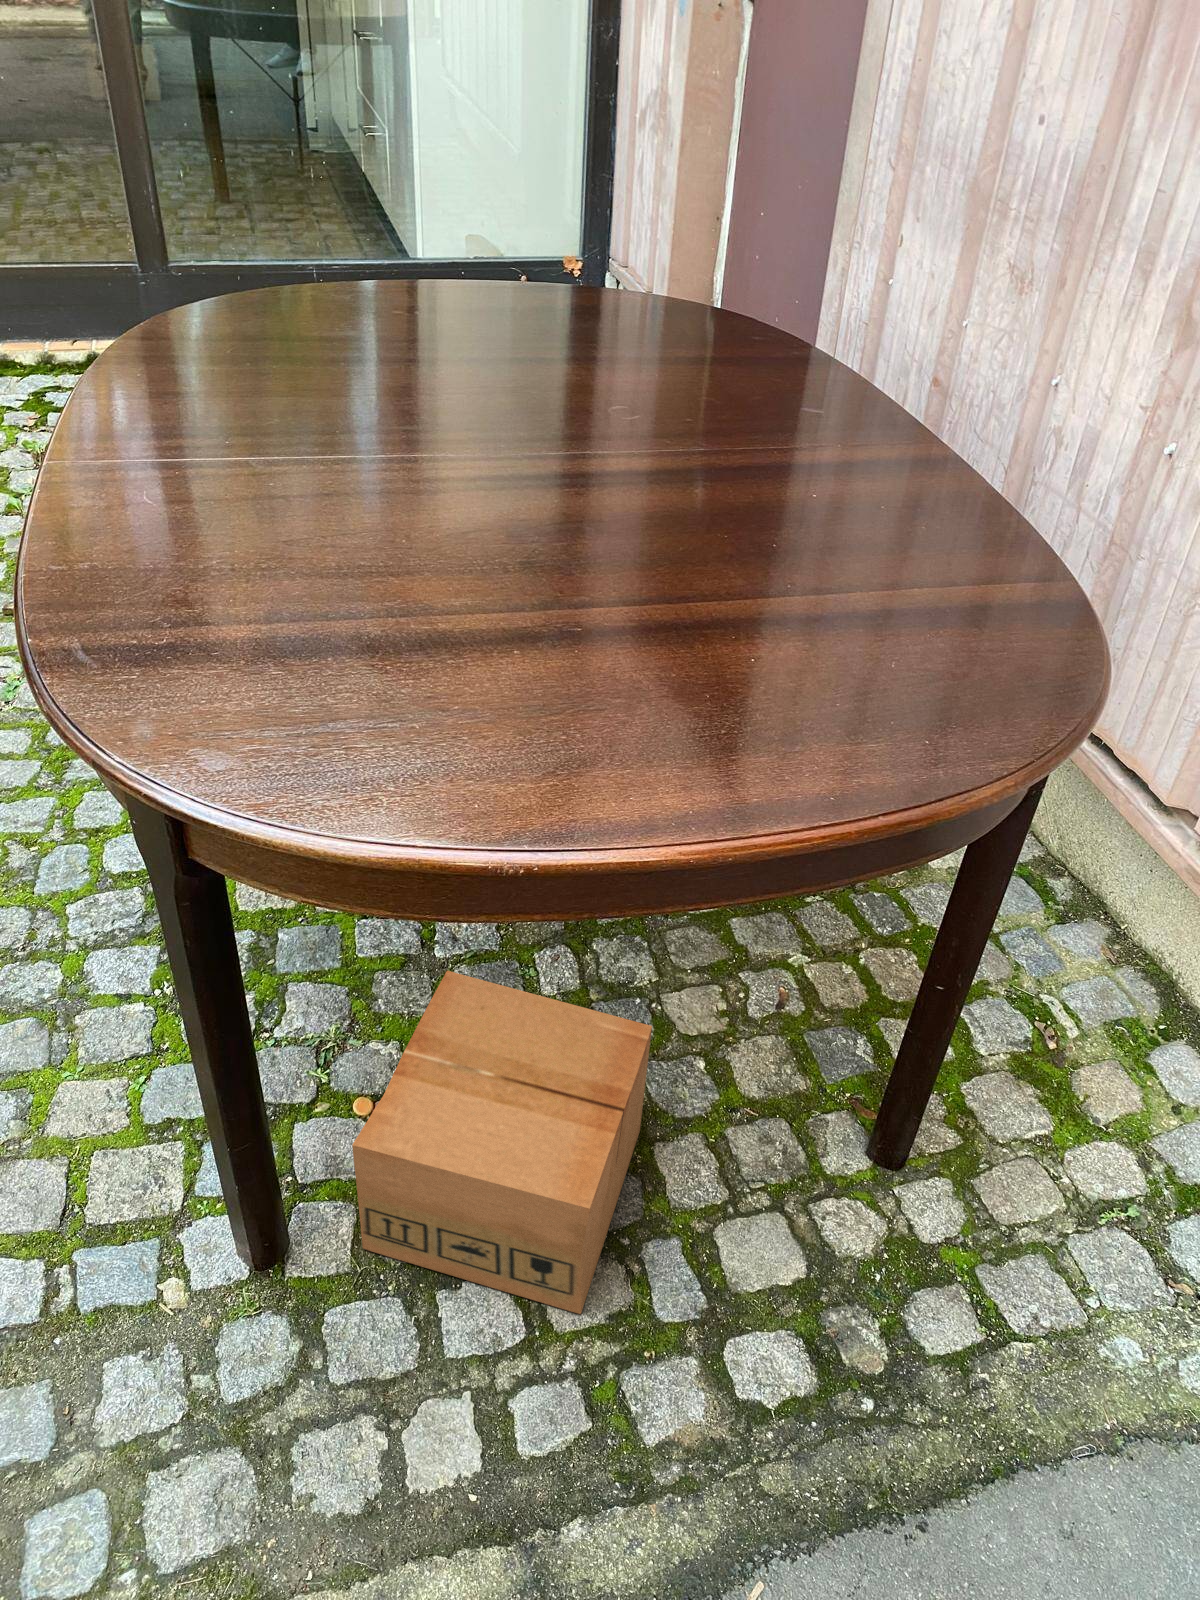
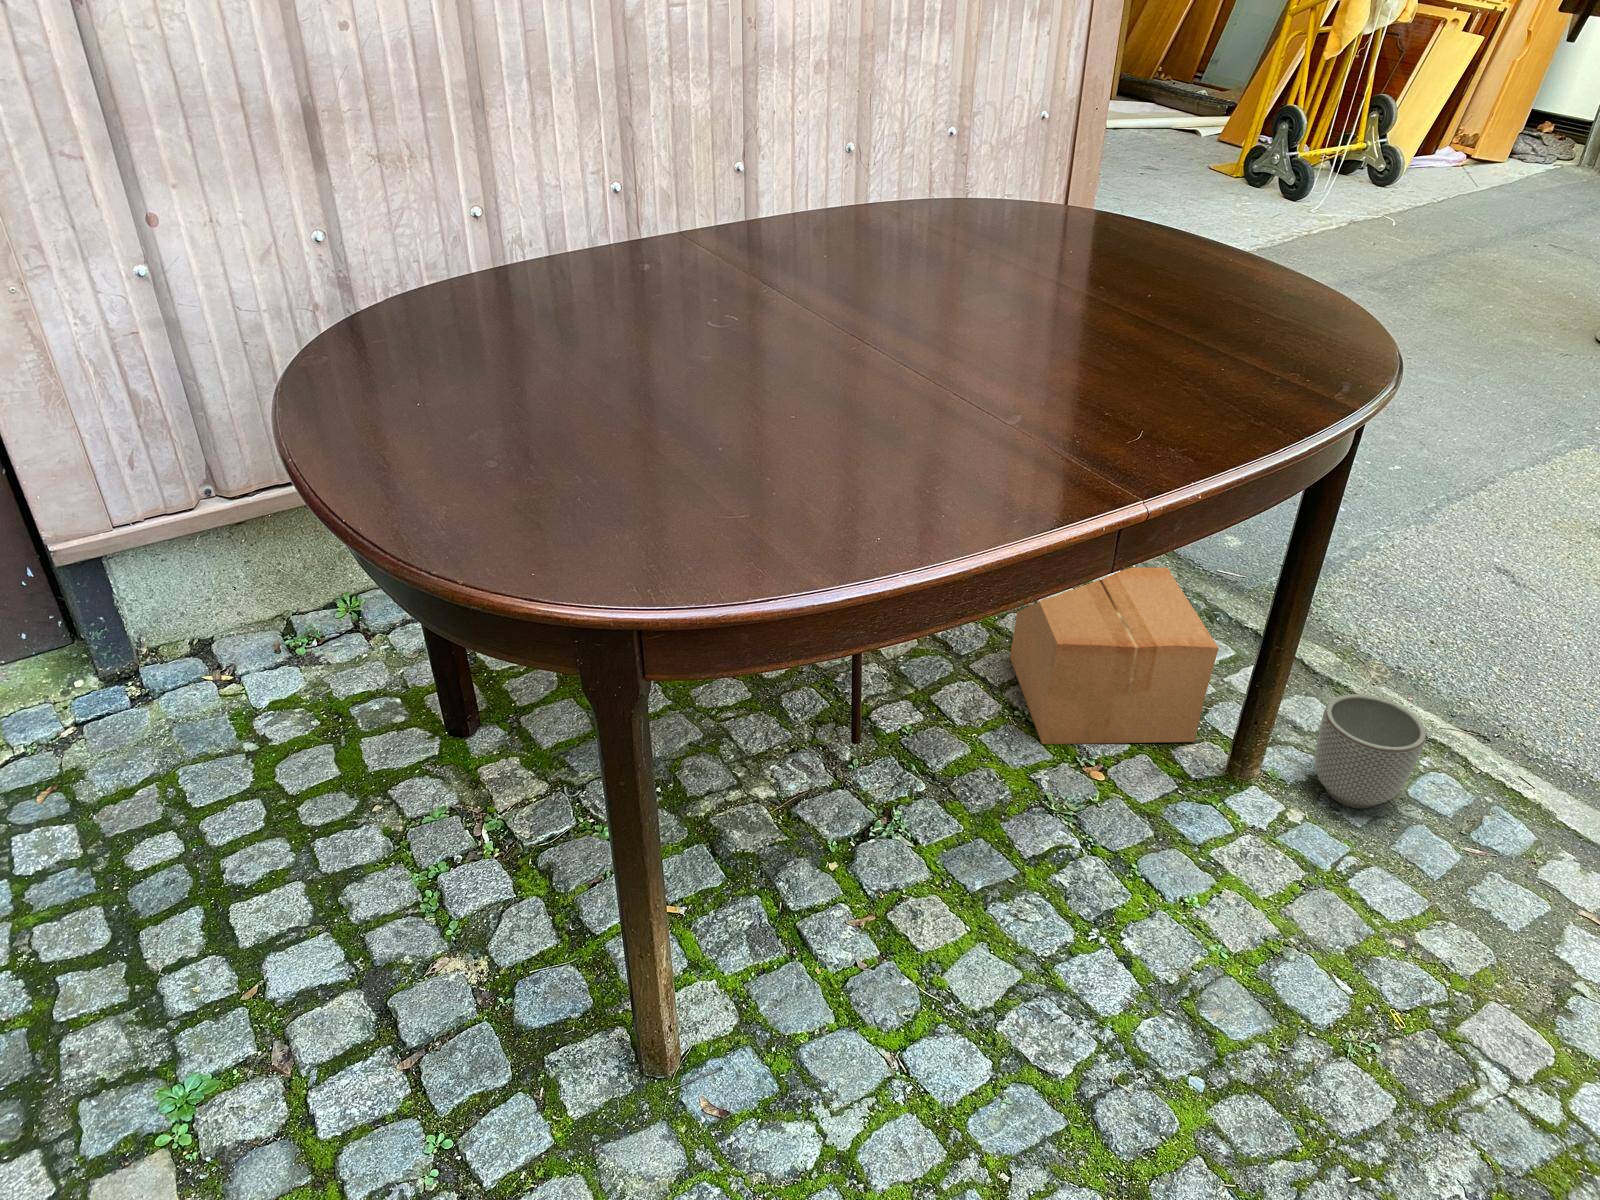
planter: none [46,1248,216,1440] -> present [1315,694,1426,809]

